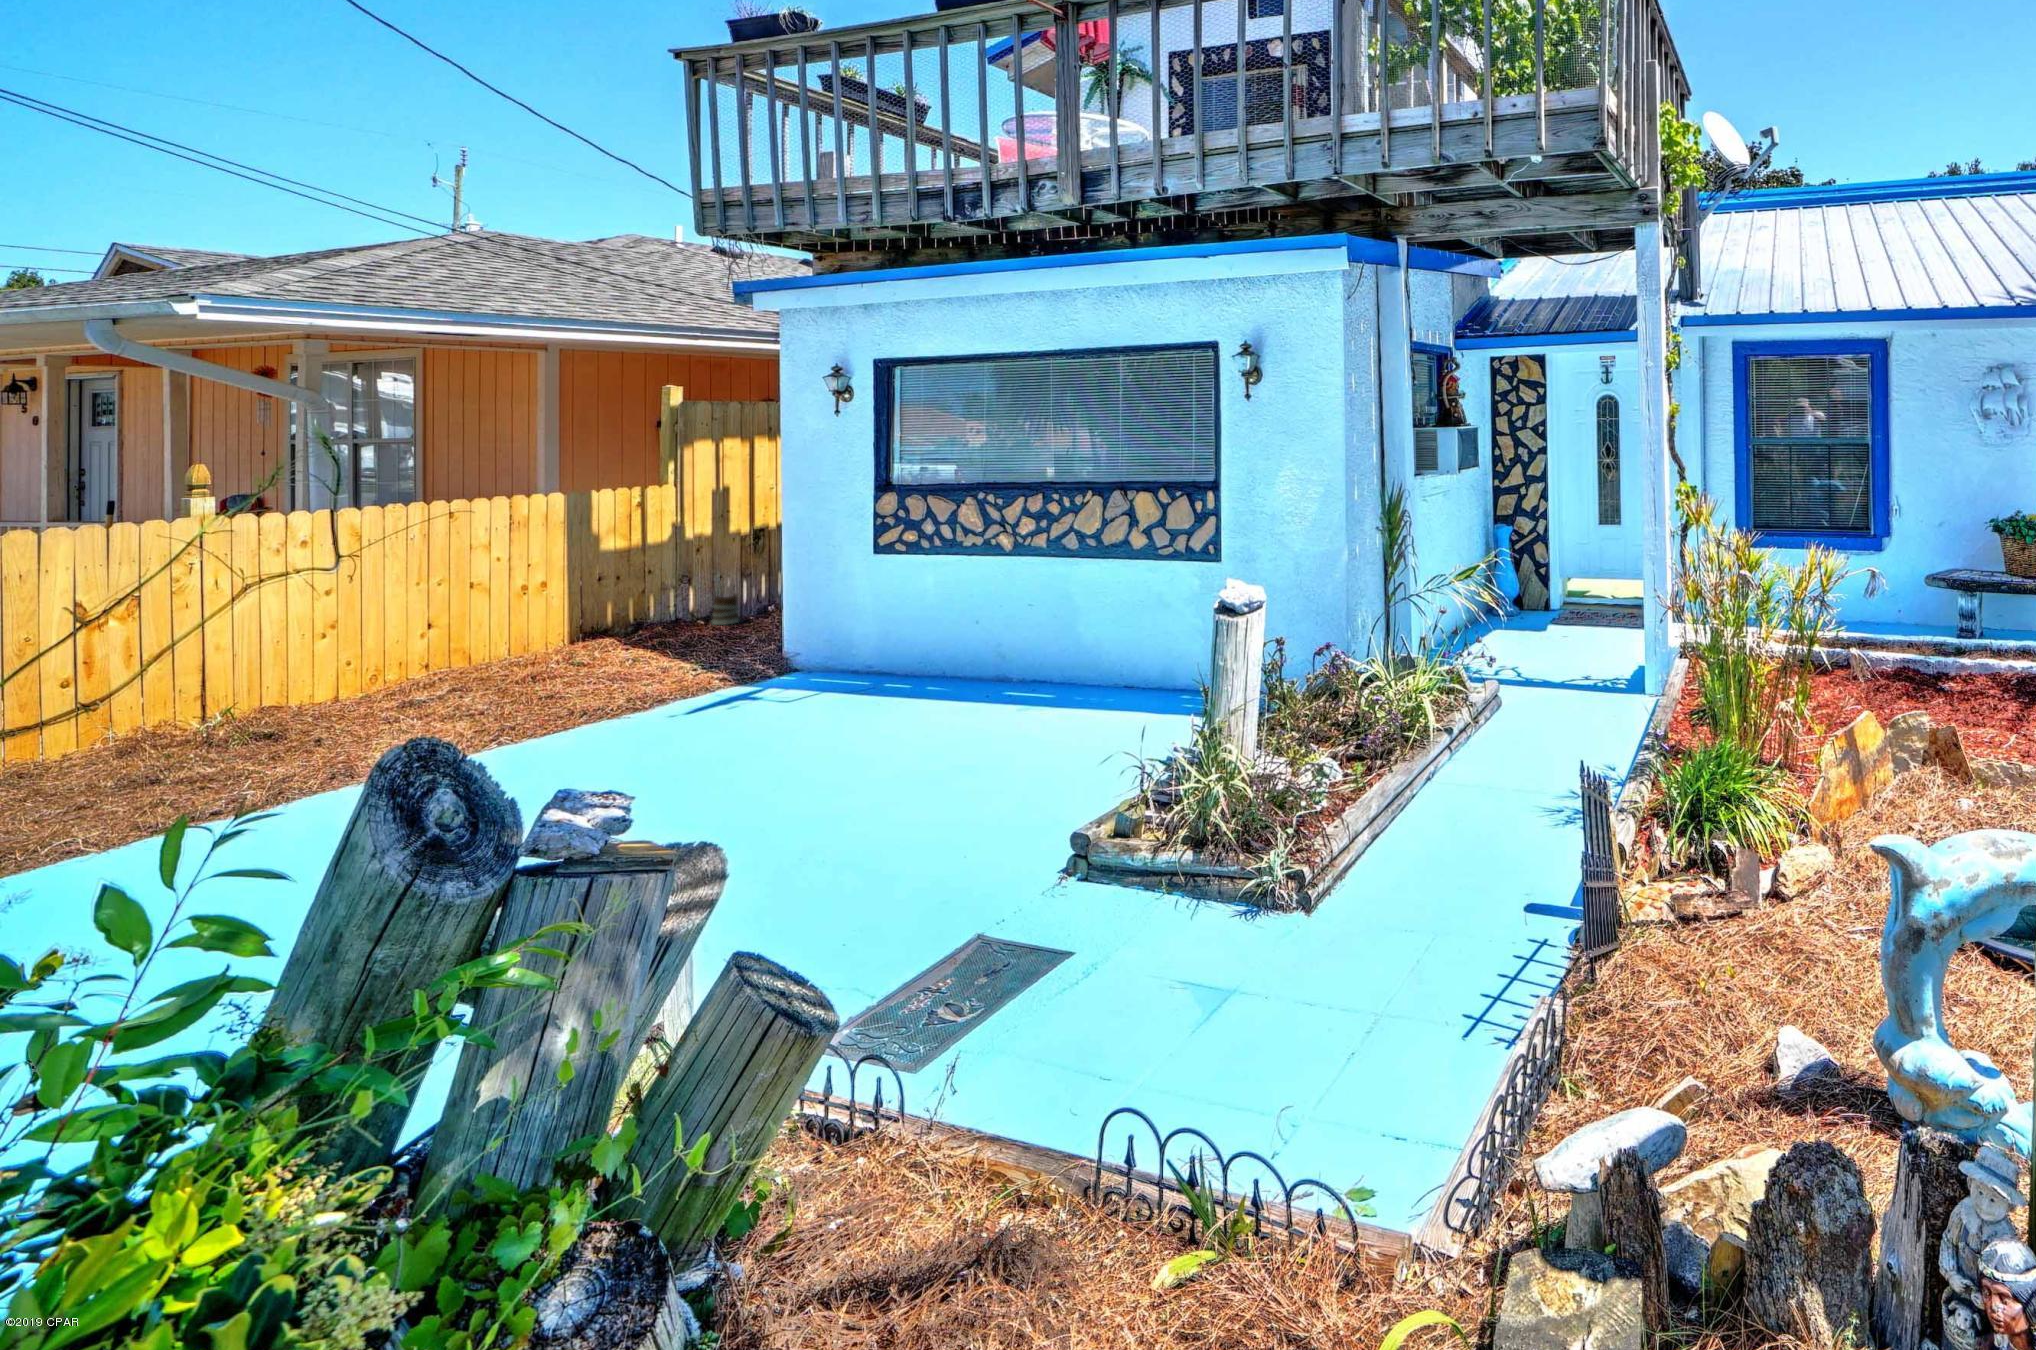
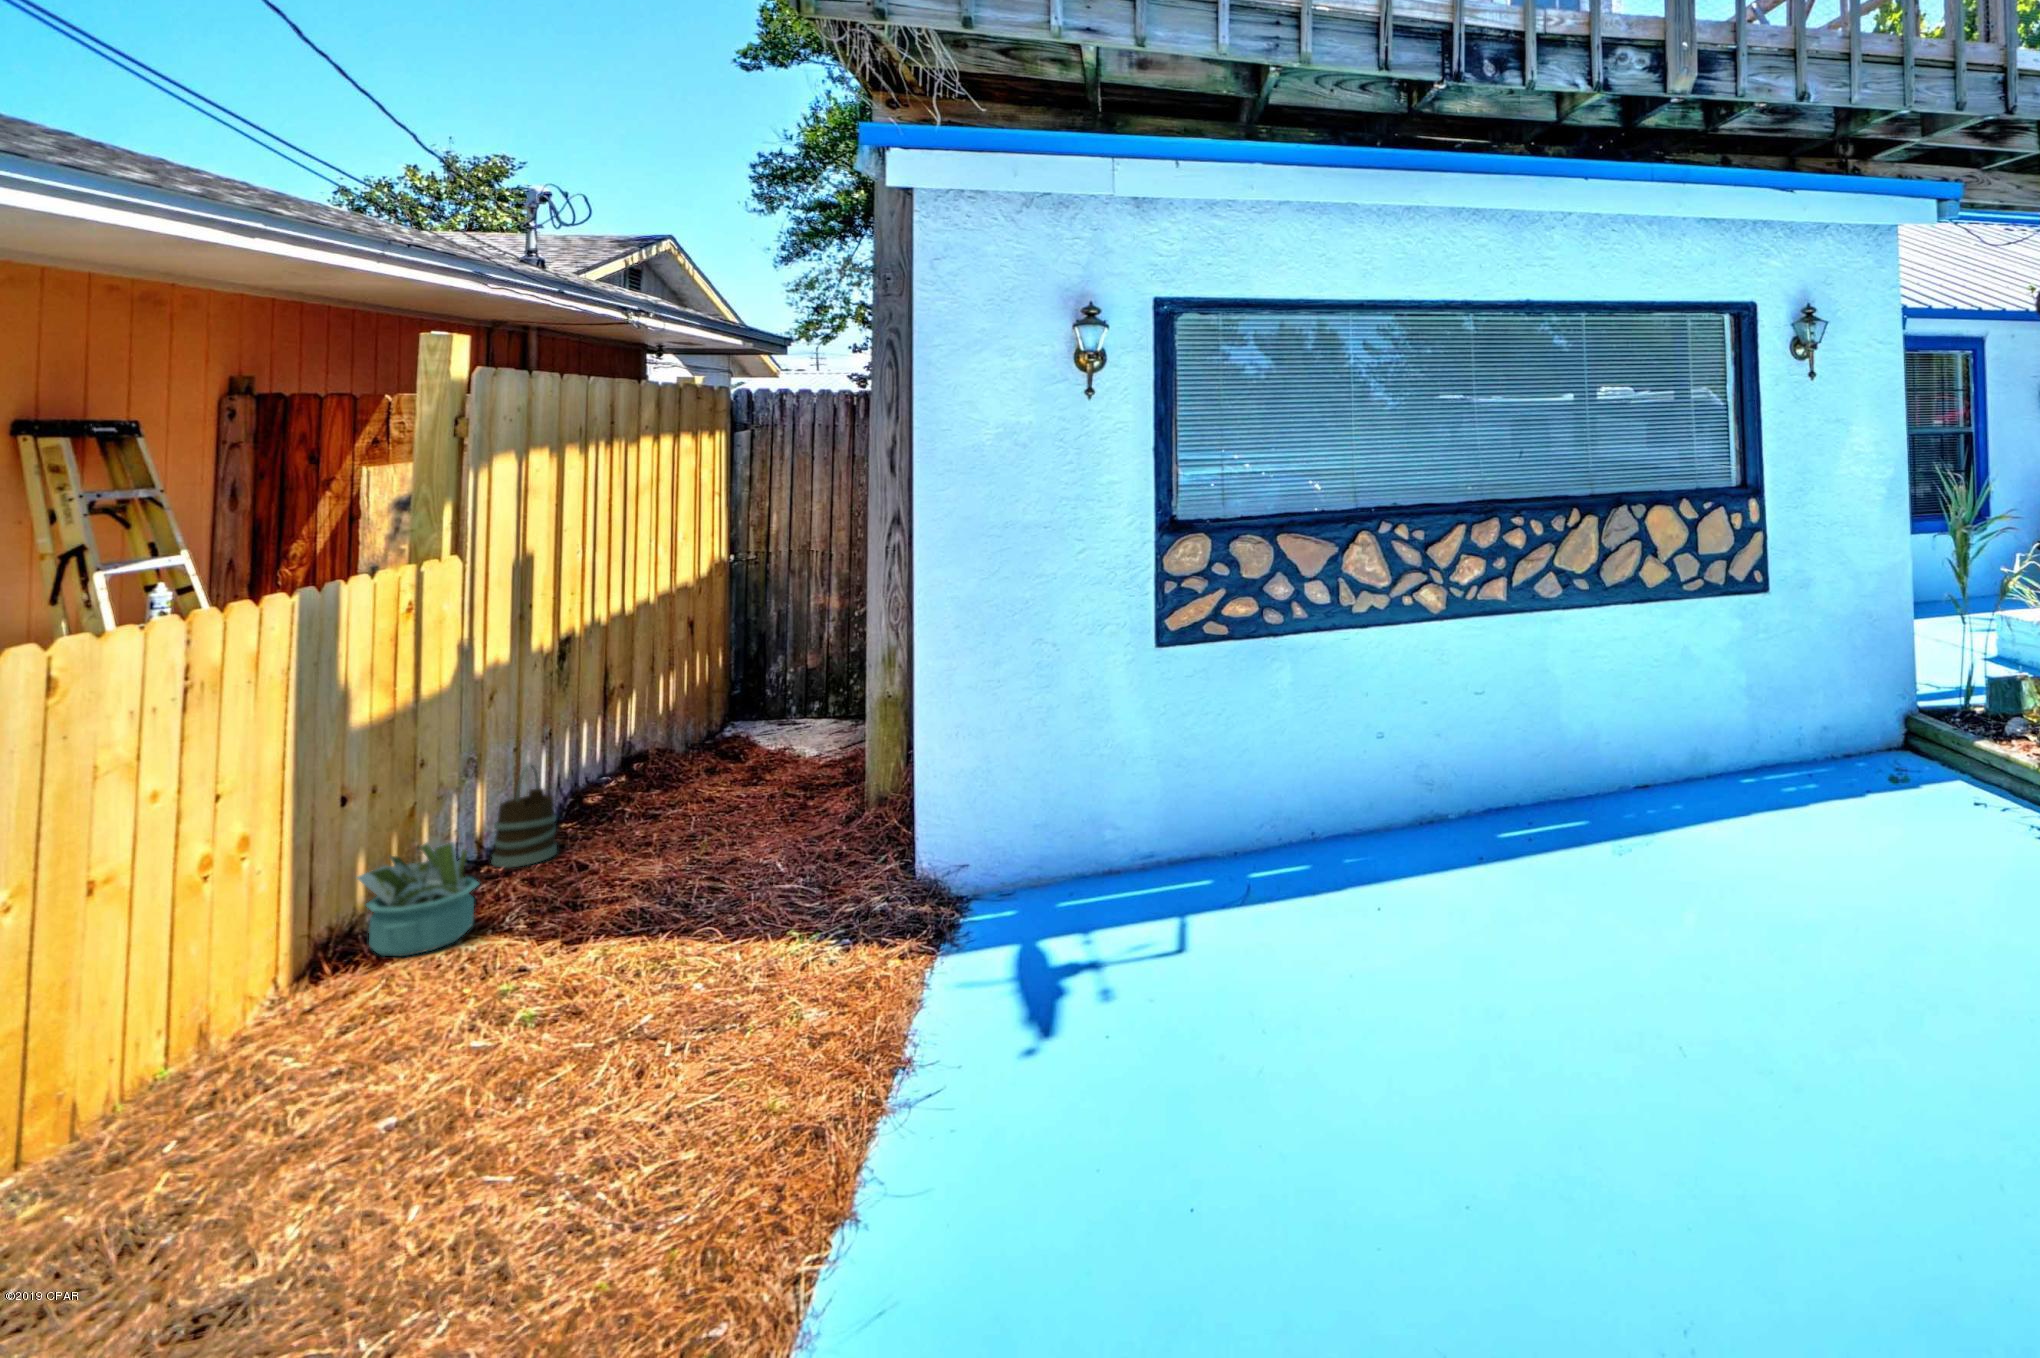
decorative plant: none [603,599,656,641] -> present [357,843,479,956]

